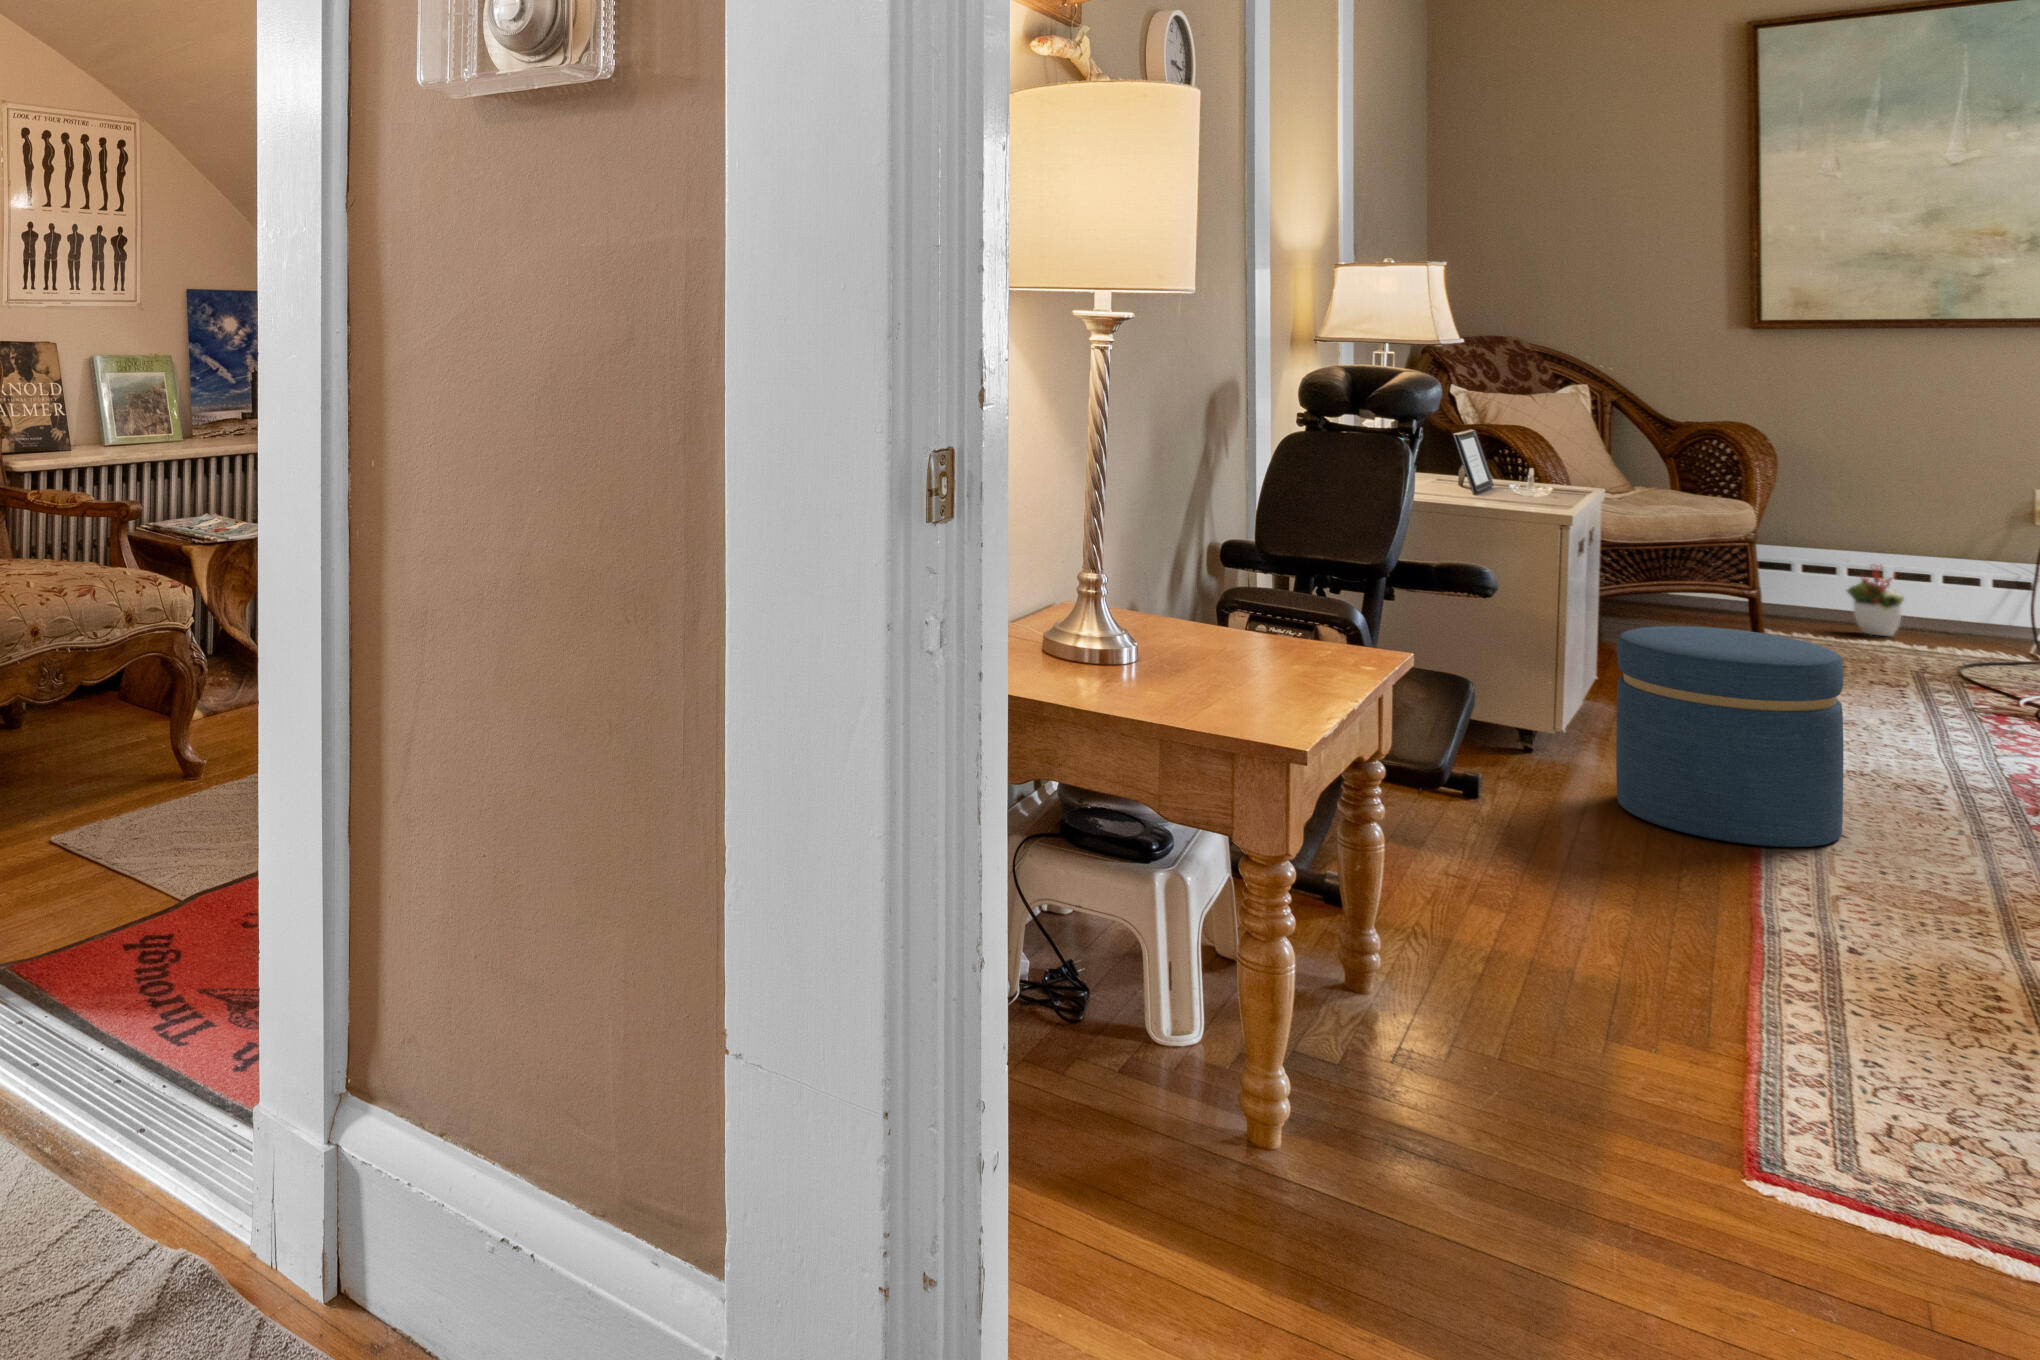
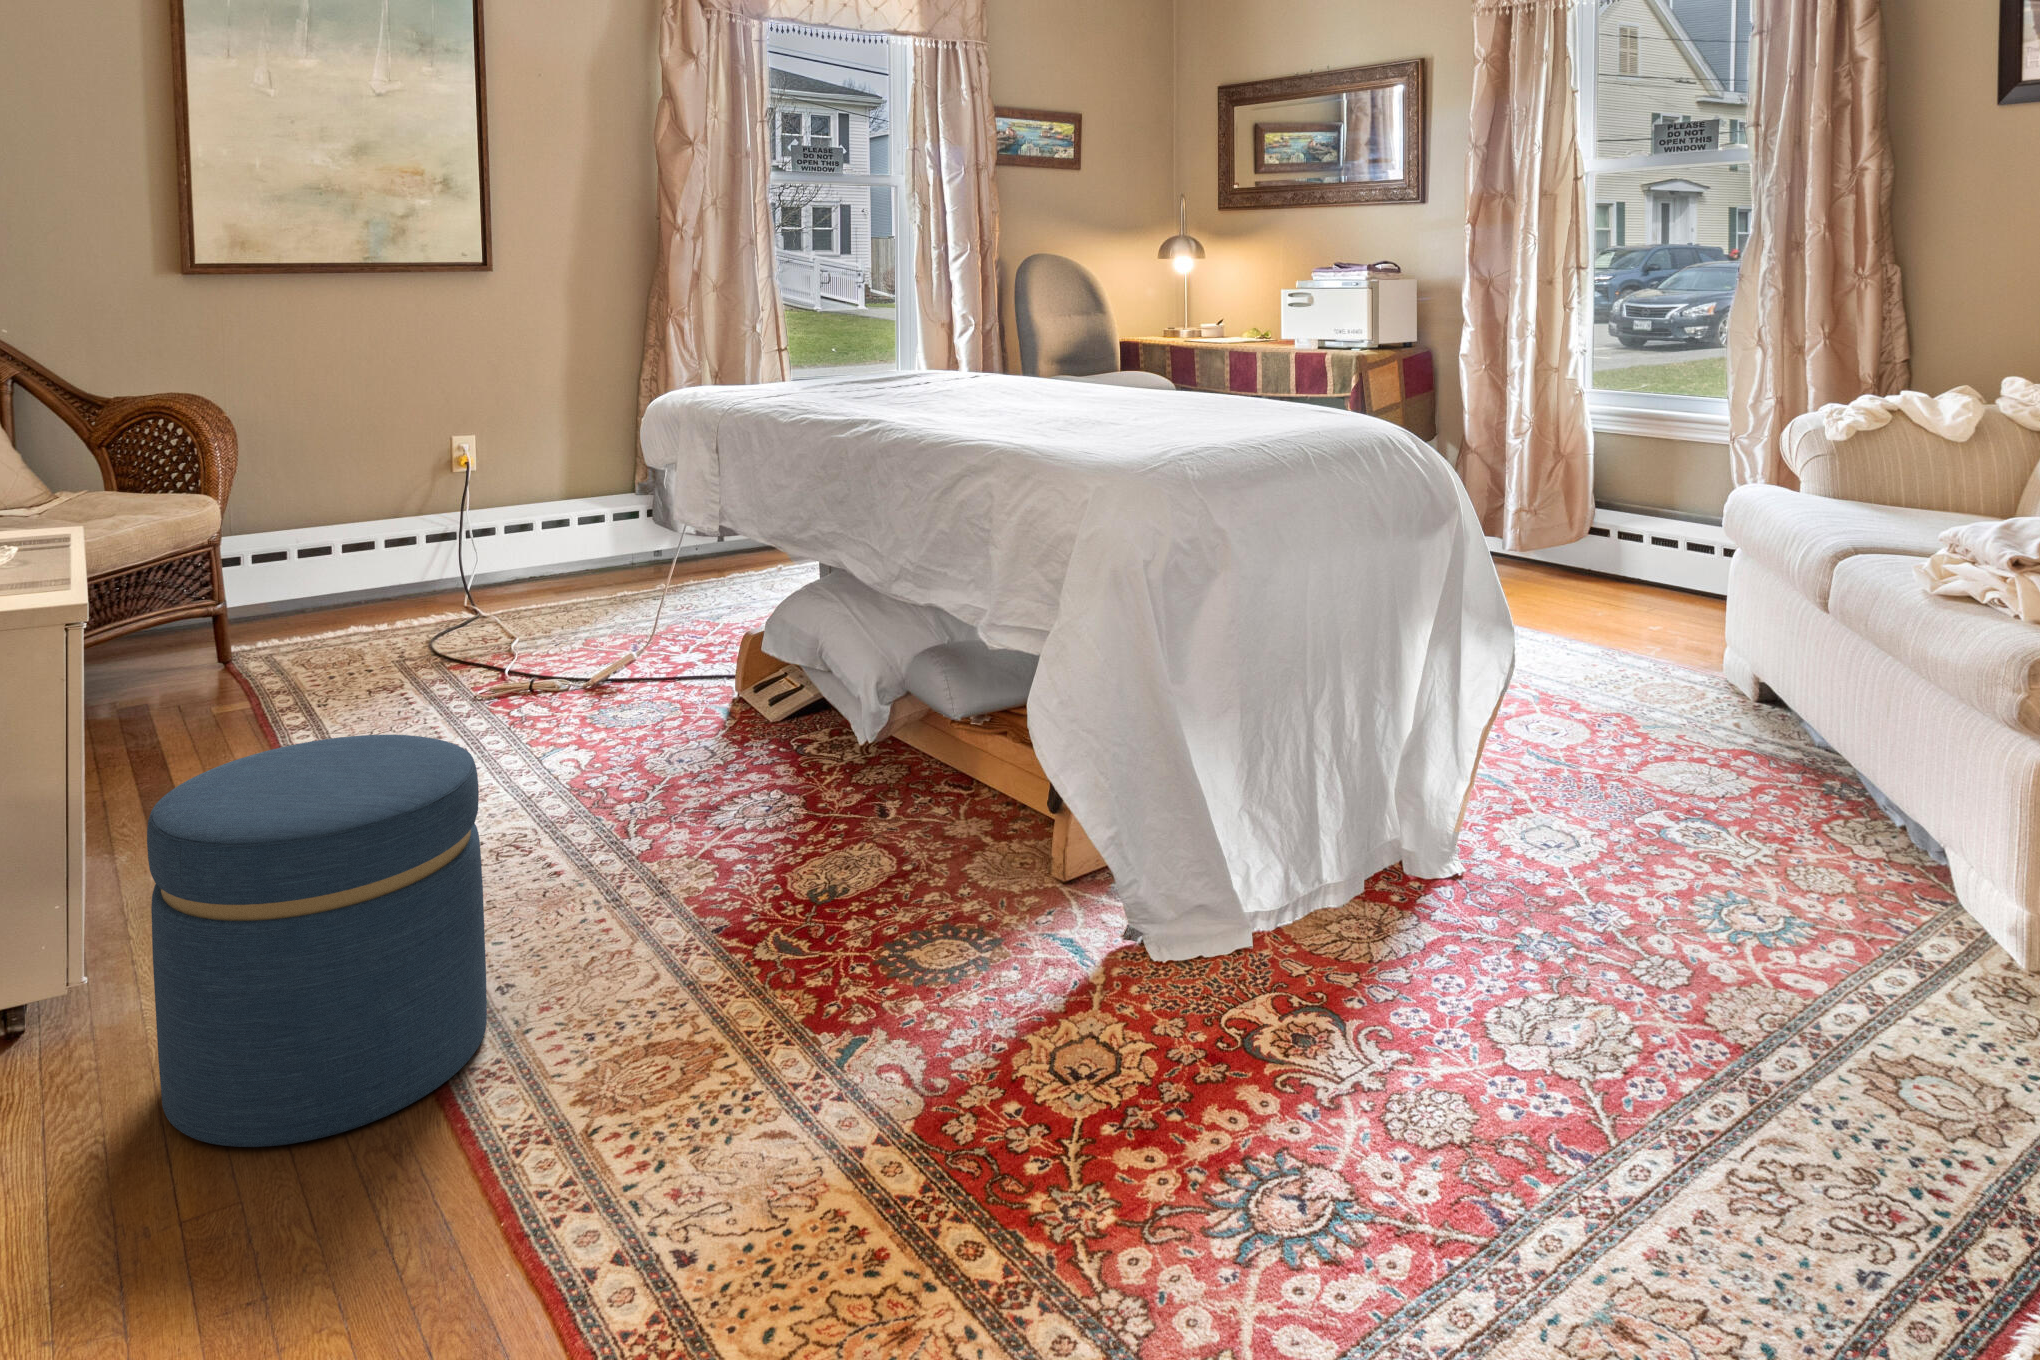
decorative plant: present [1847,564,1903,636] -> none [304,539,360,621]

